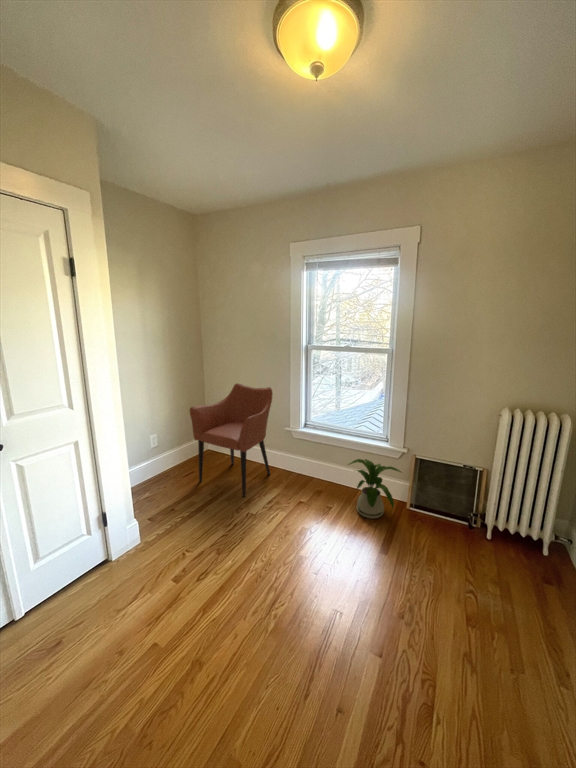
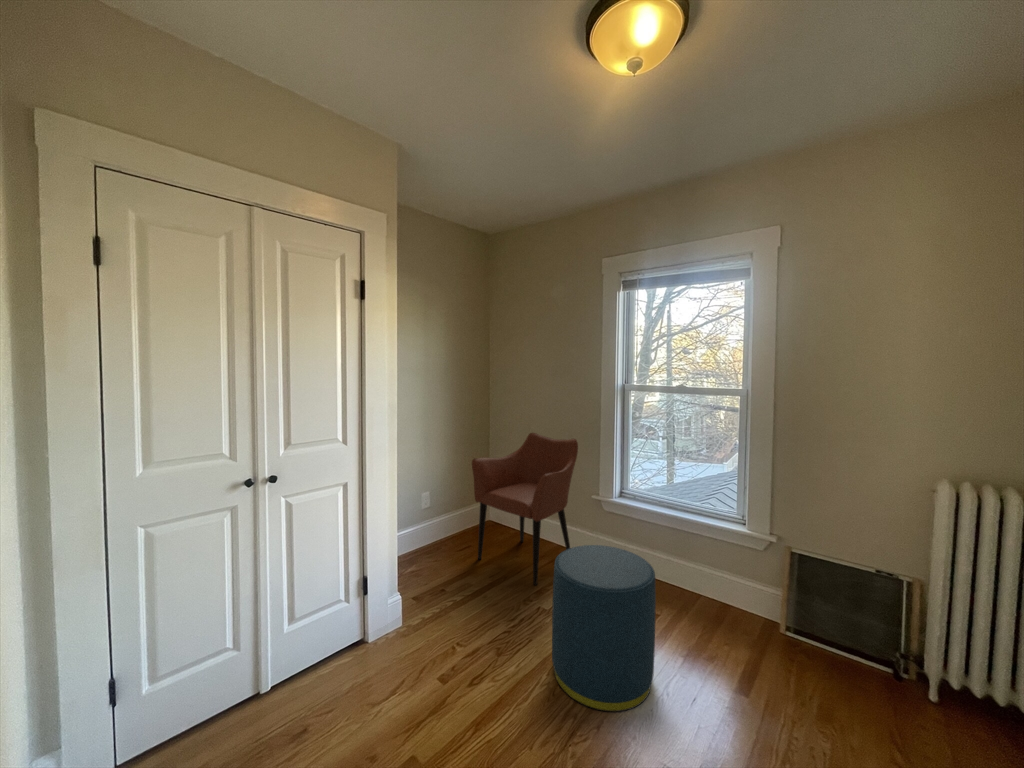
house plant: present [350,459,401,519] -> none [683,545,772,640]
ottoman: none [258,468,330,582] -> present [552,545,656,712]

